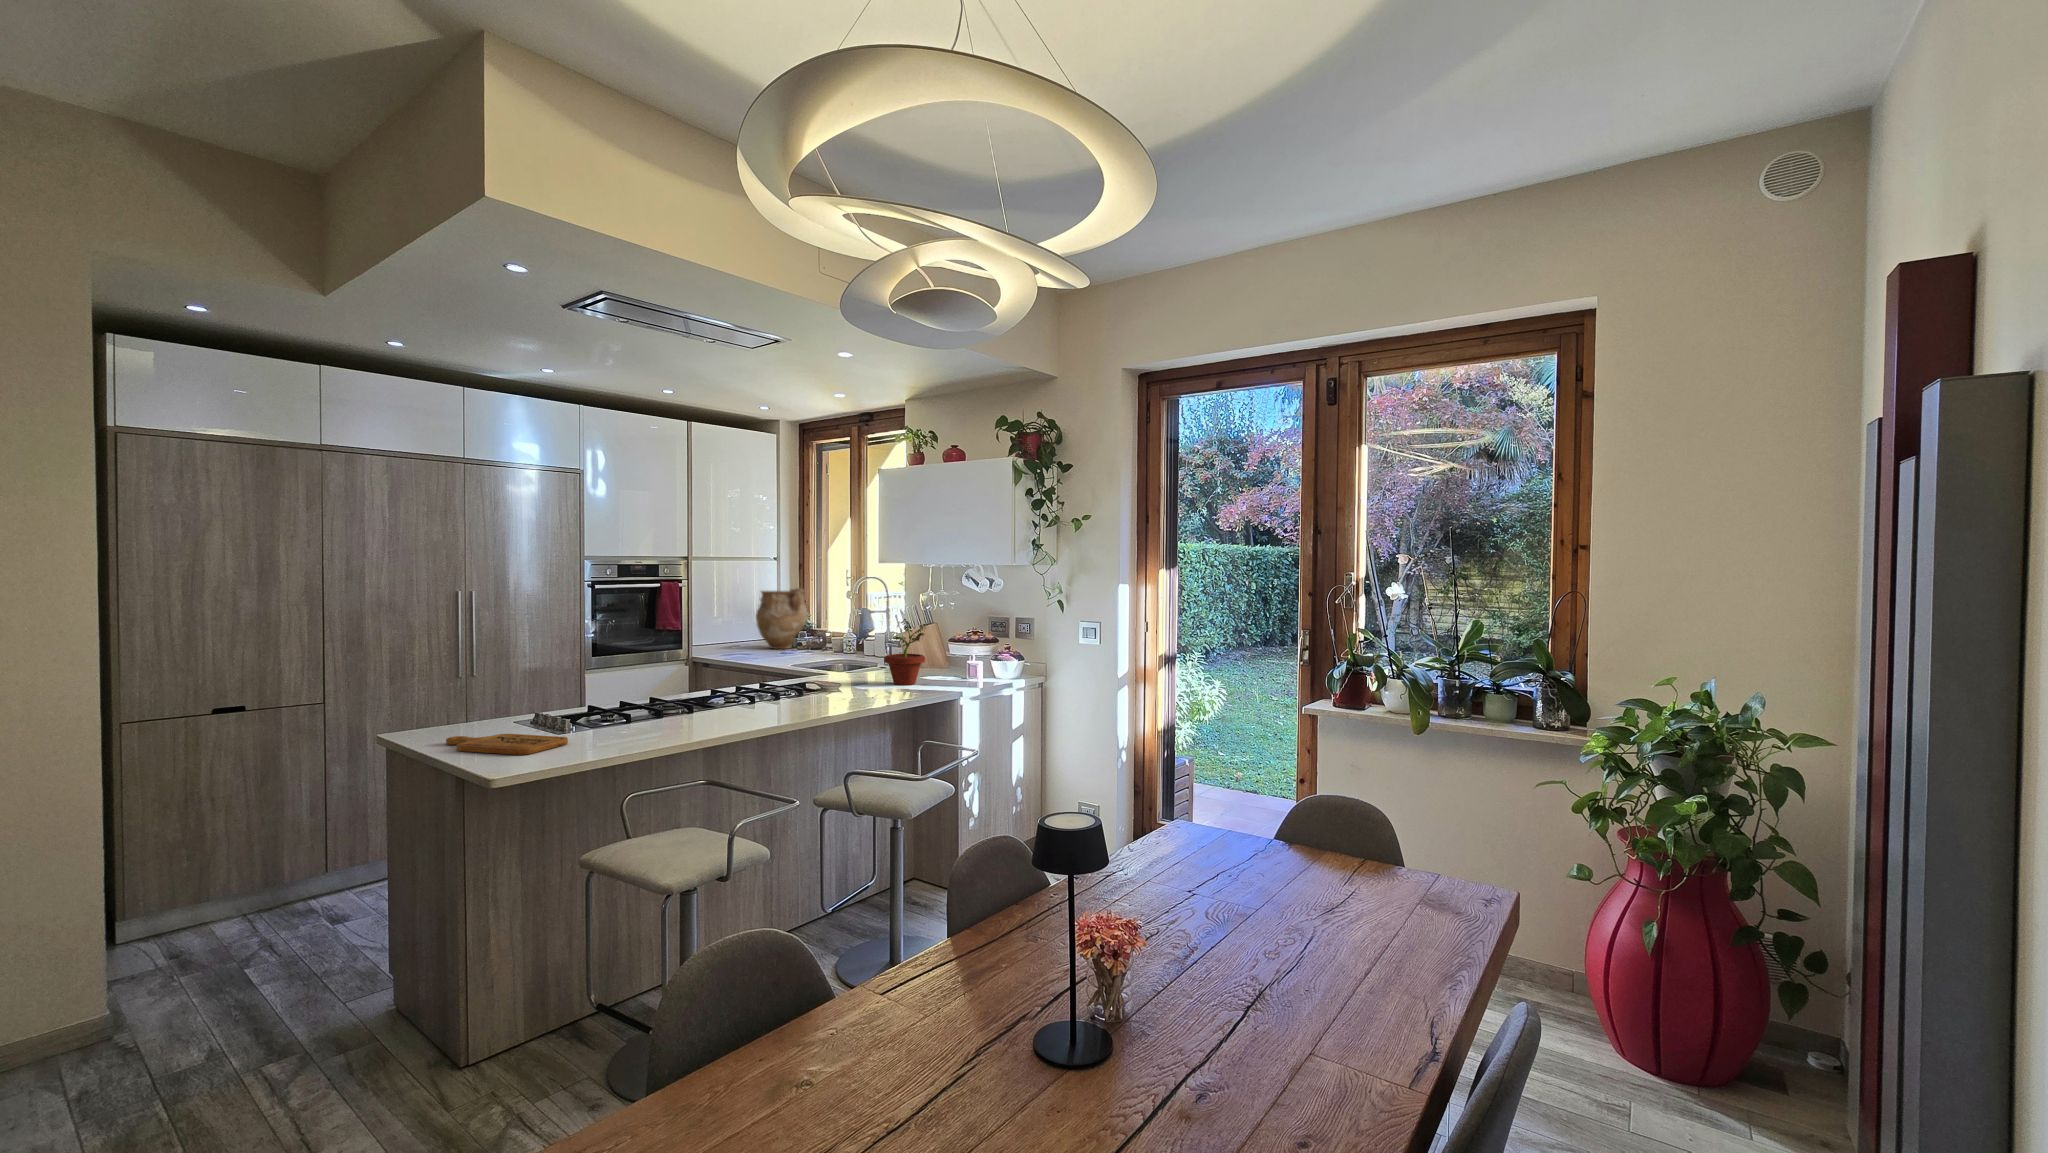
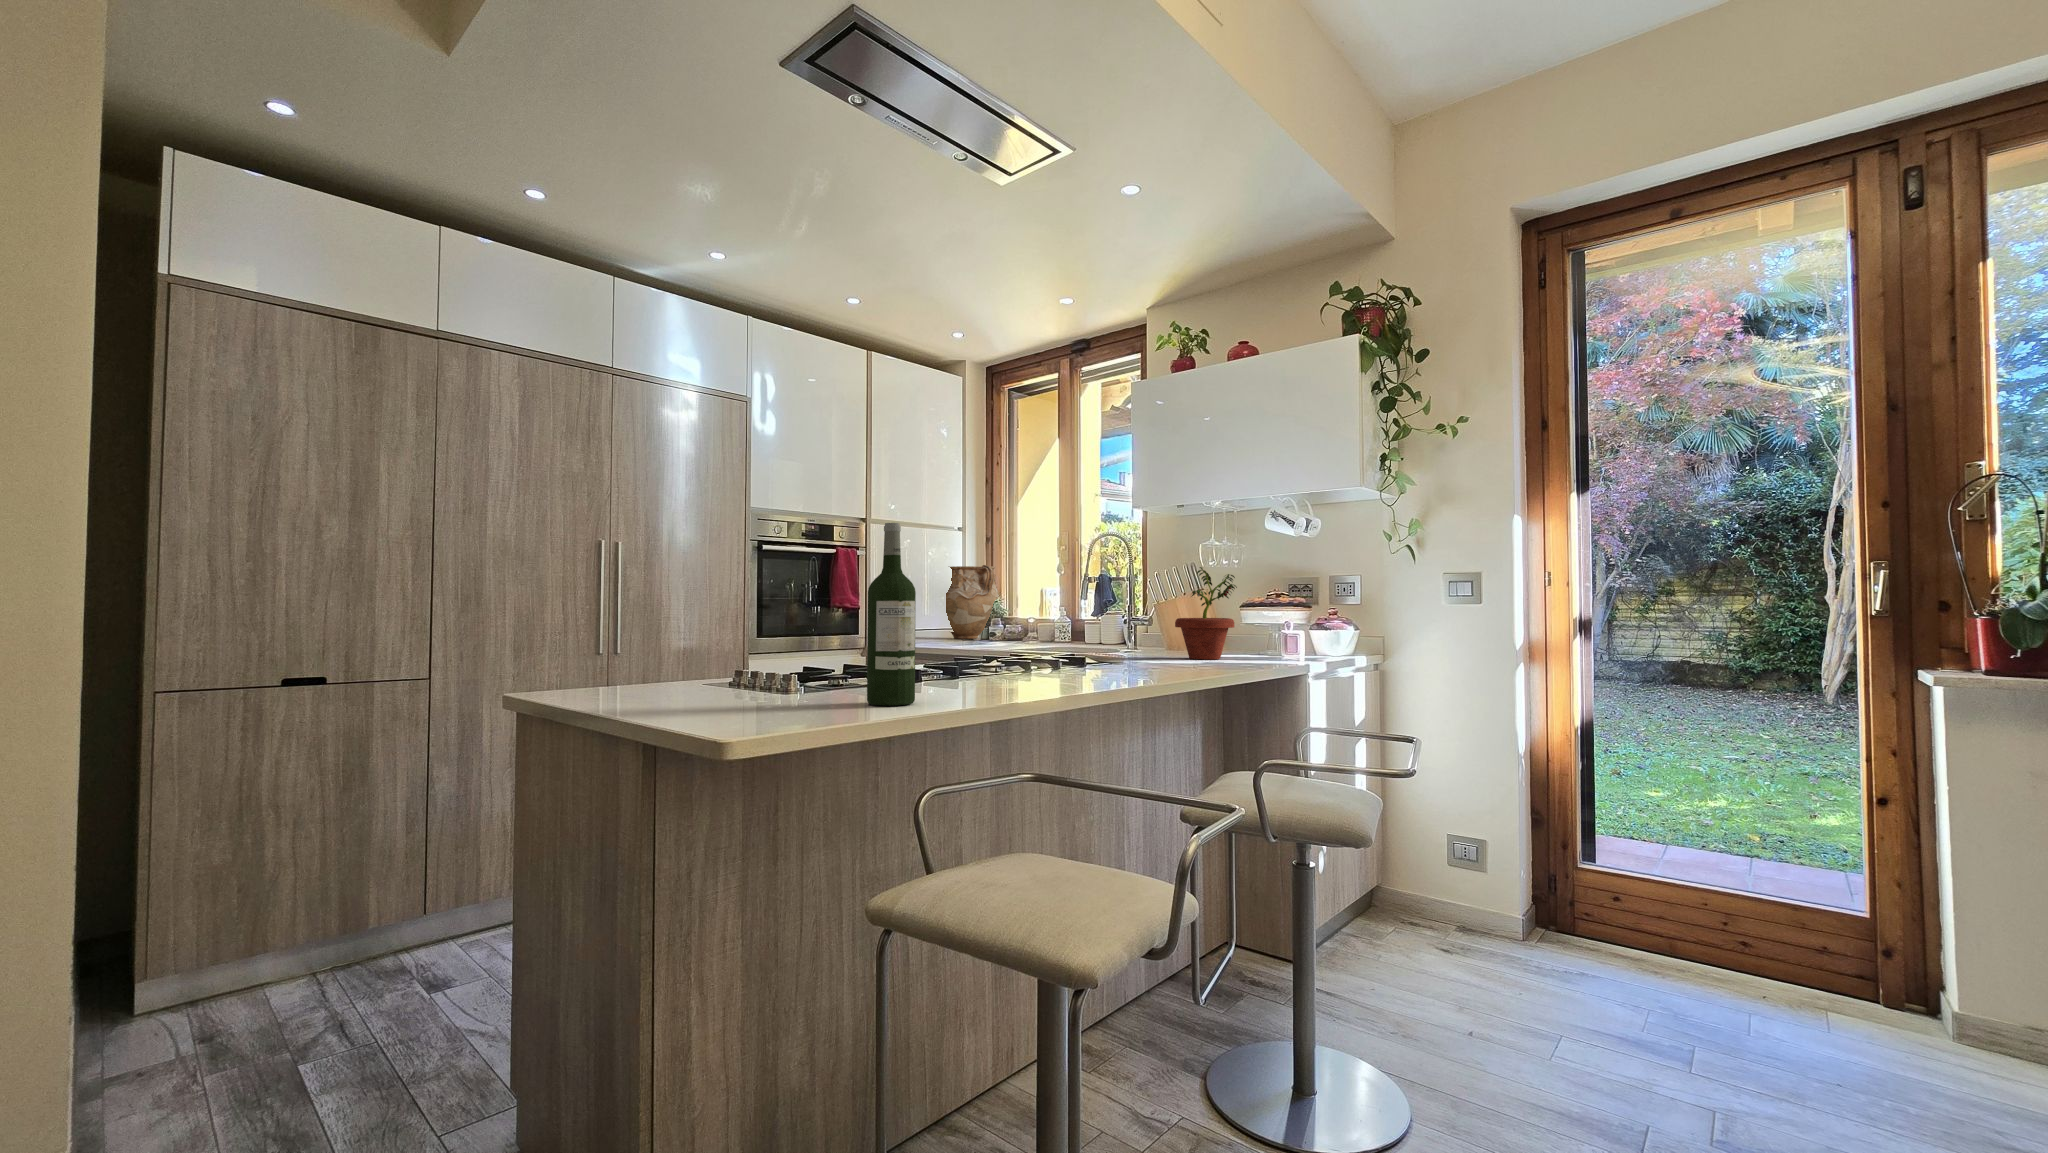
wine bottle: none [596,643,625,746] -> present [867,523,916,706]
cutting board: present [446,734,568,755] -> none [610,688,817,714]

